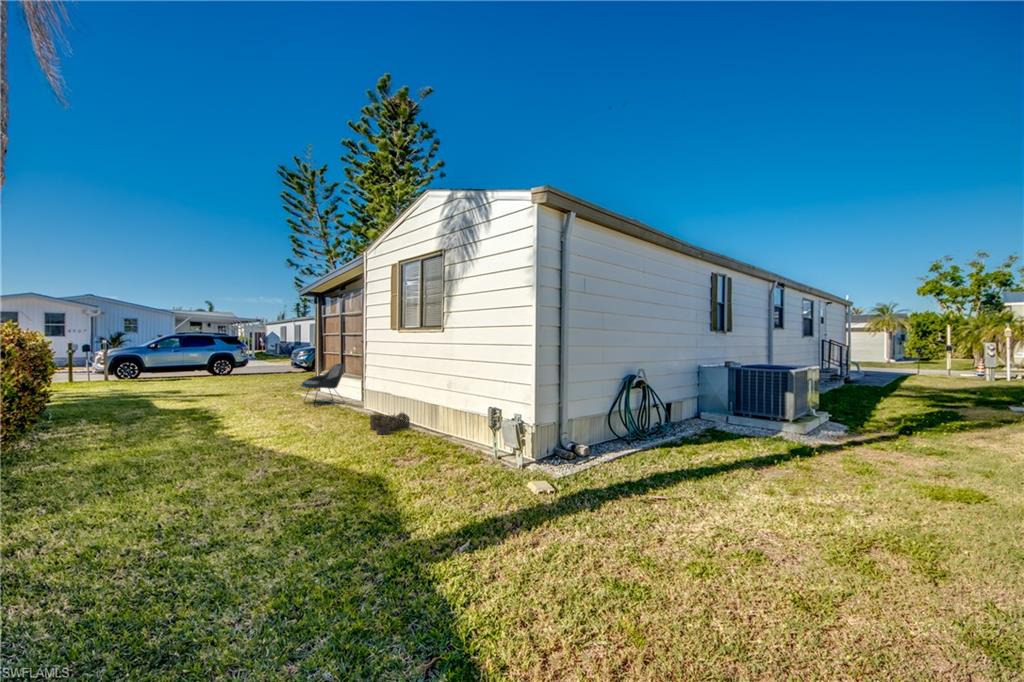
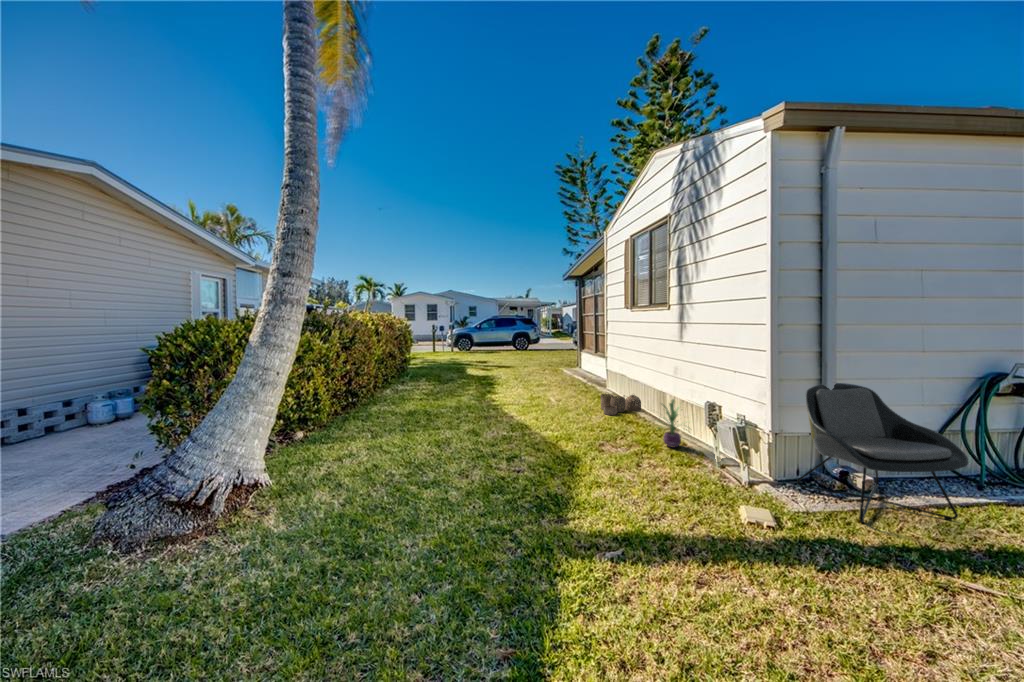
lounge chair: present [301,364,344,407] -> present [797,383,968,523]
decorative plant: none [433,410,476,454] -> present [663,399,687,448]

